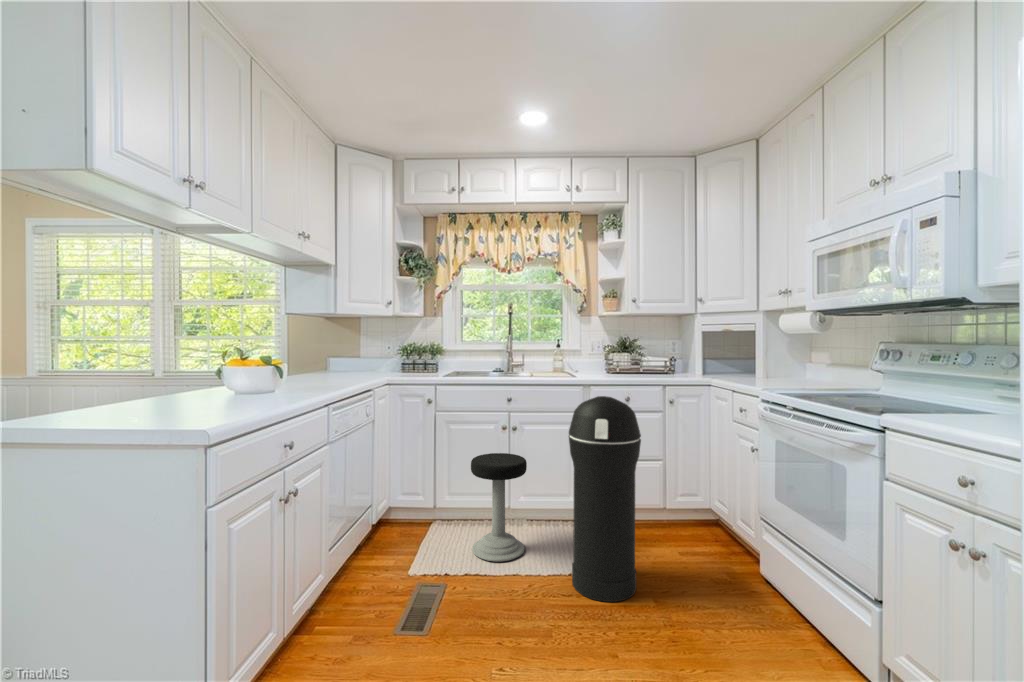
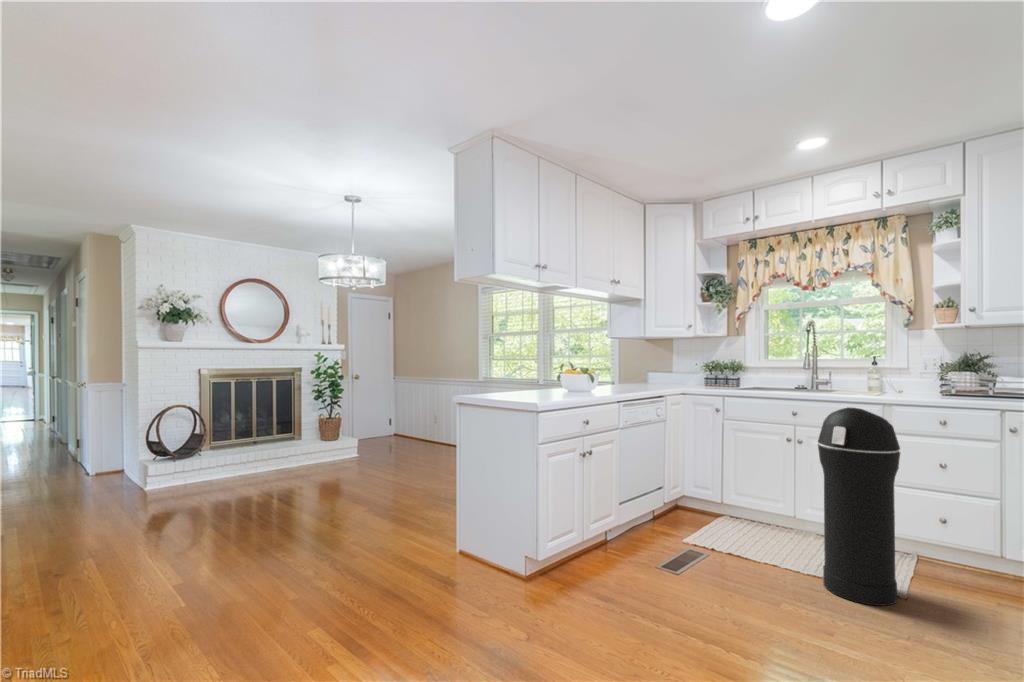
stool: present [471,453,527,562] -> none [741,458,797,553]

